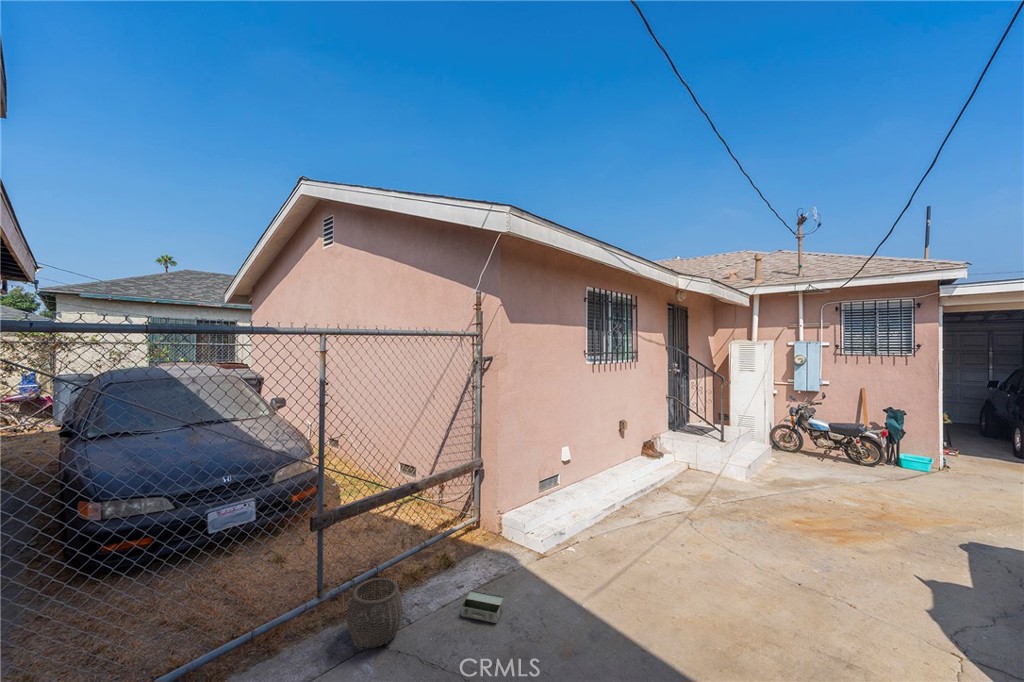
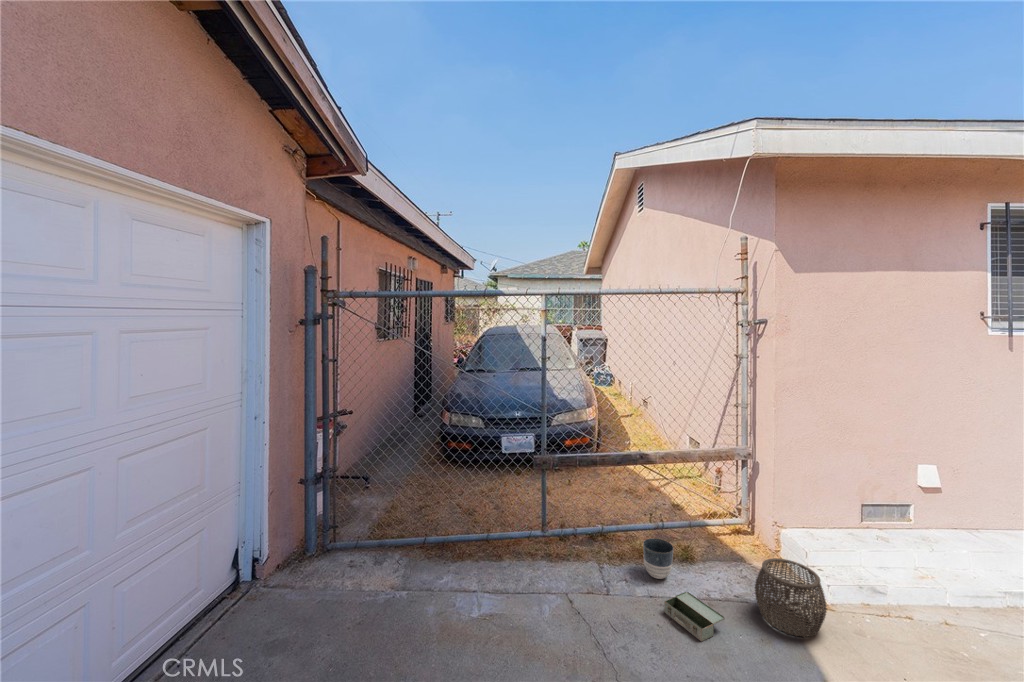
planter: none [426,556,451,592] -> present [643,538,674,579]
woven basket: present [347,578,403,648] -> present [755,558,827,637]

